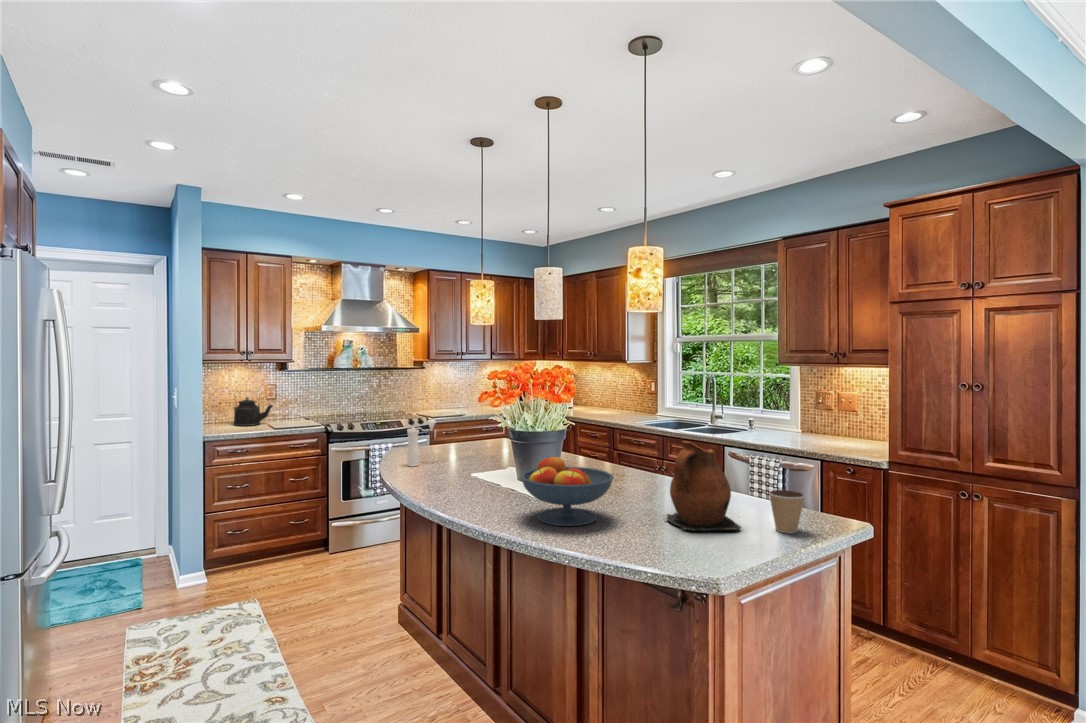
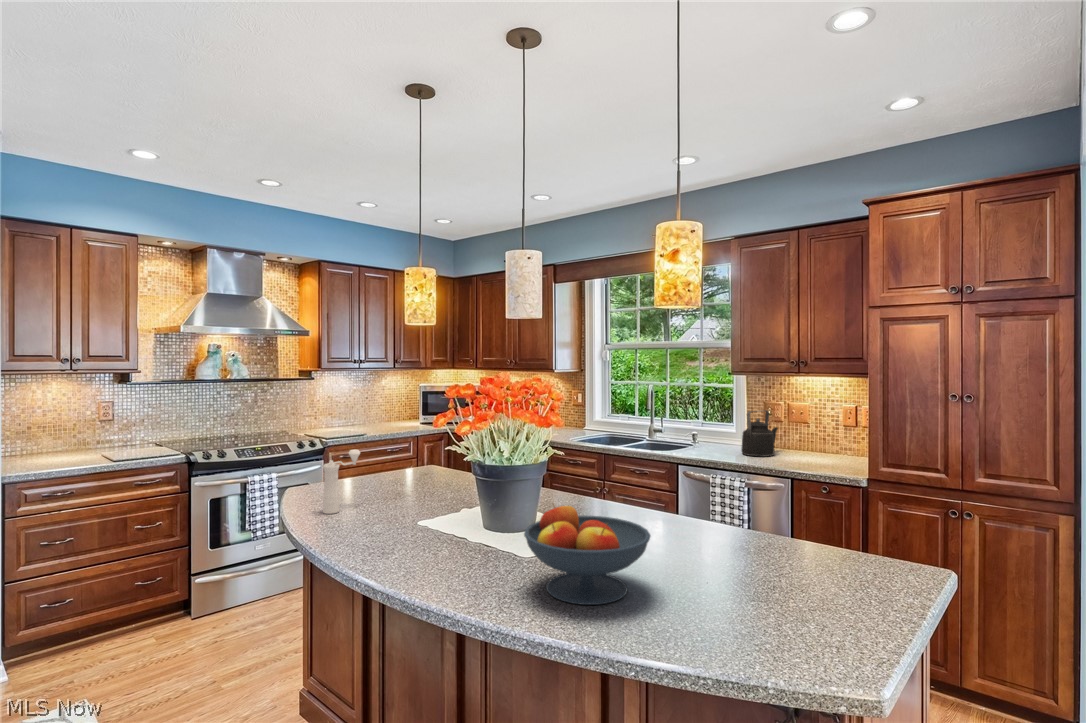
kettle: present [234,397,273,426] -> present [742,410,778,457]
ceramic pitcher: present [663,441,741,531] -> none [705,480,812,598]
coffee cup: present [769,490,805,534] -> none [838,535,886,592]

